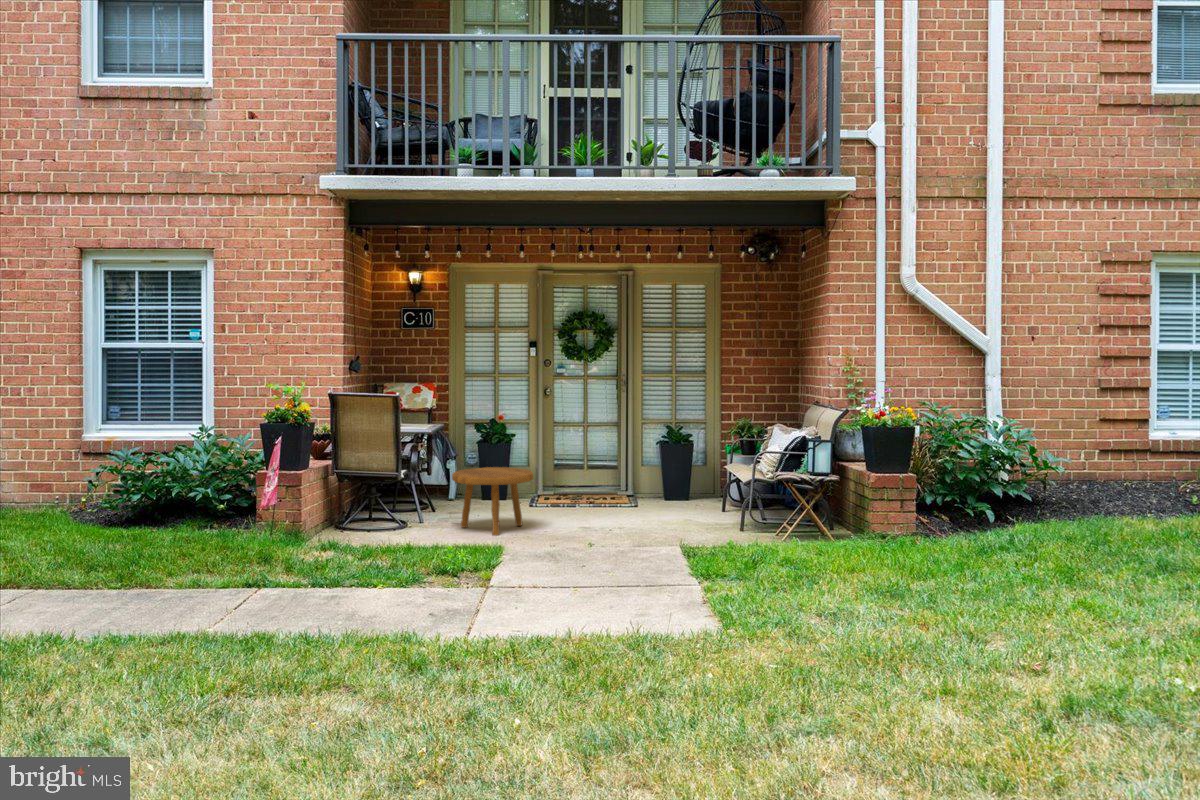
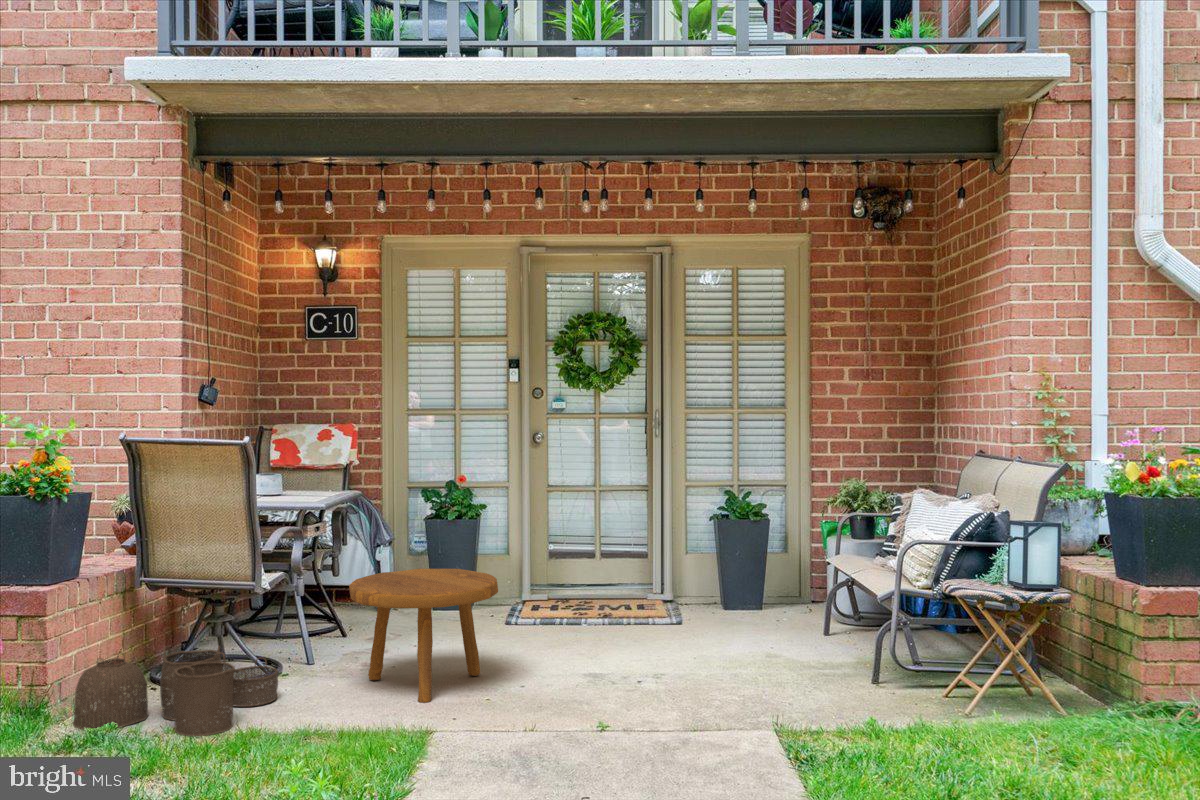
woven basket: none [315,504,416,547] -> present [73,646,278,737]

